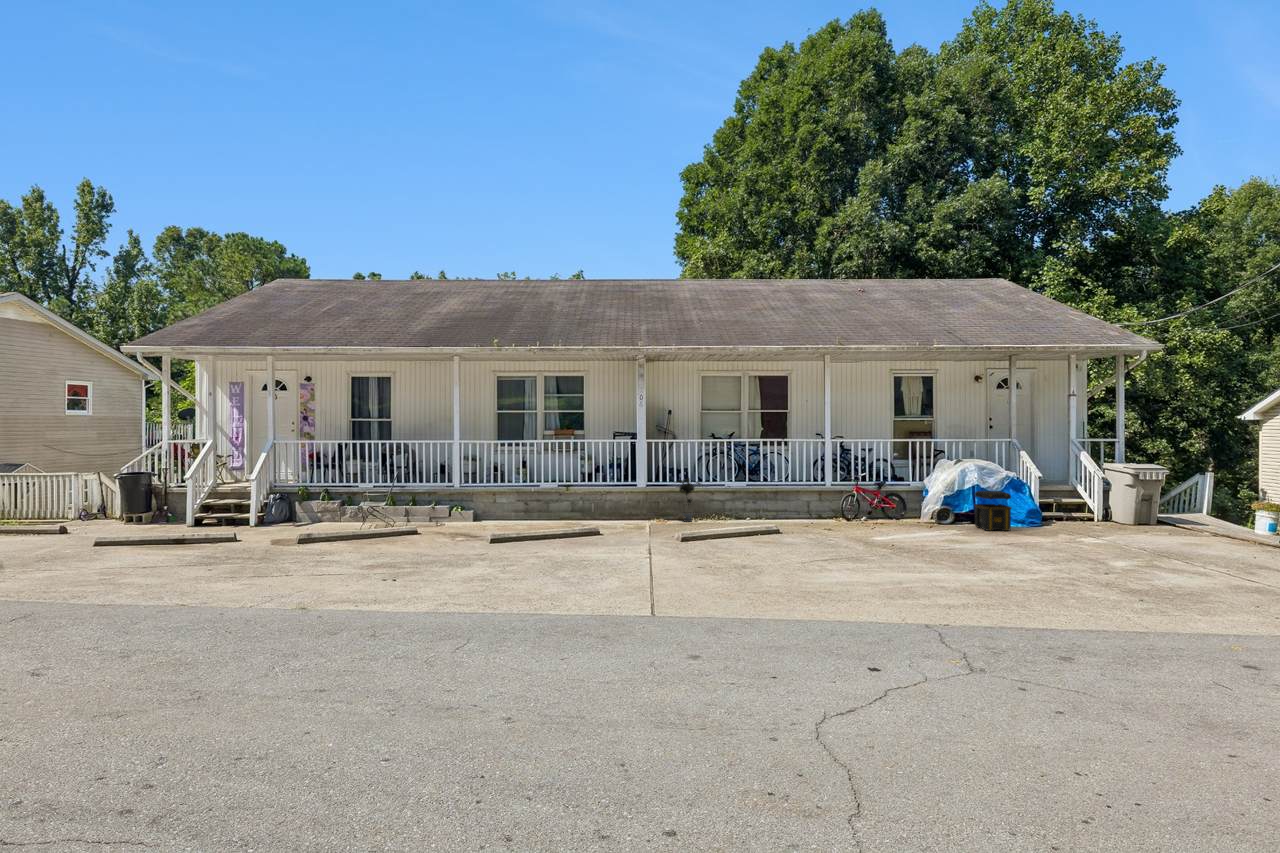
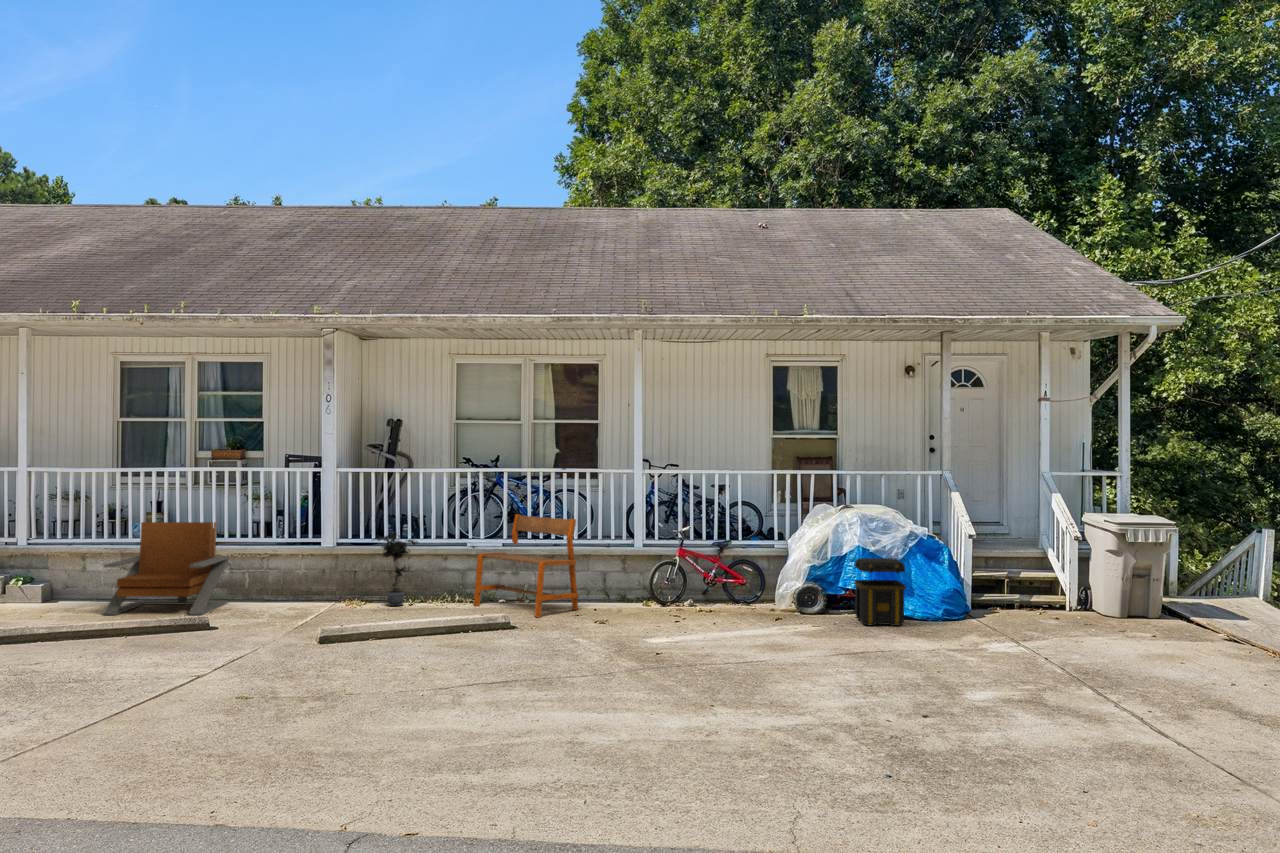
bench: none [734,467,801,527] -> present [474,514,579,617]
lounge chair: none [526,473,586,527] -> present [103,522,230,615]

